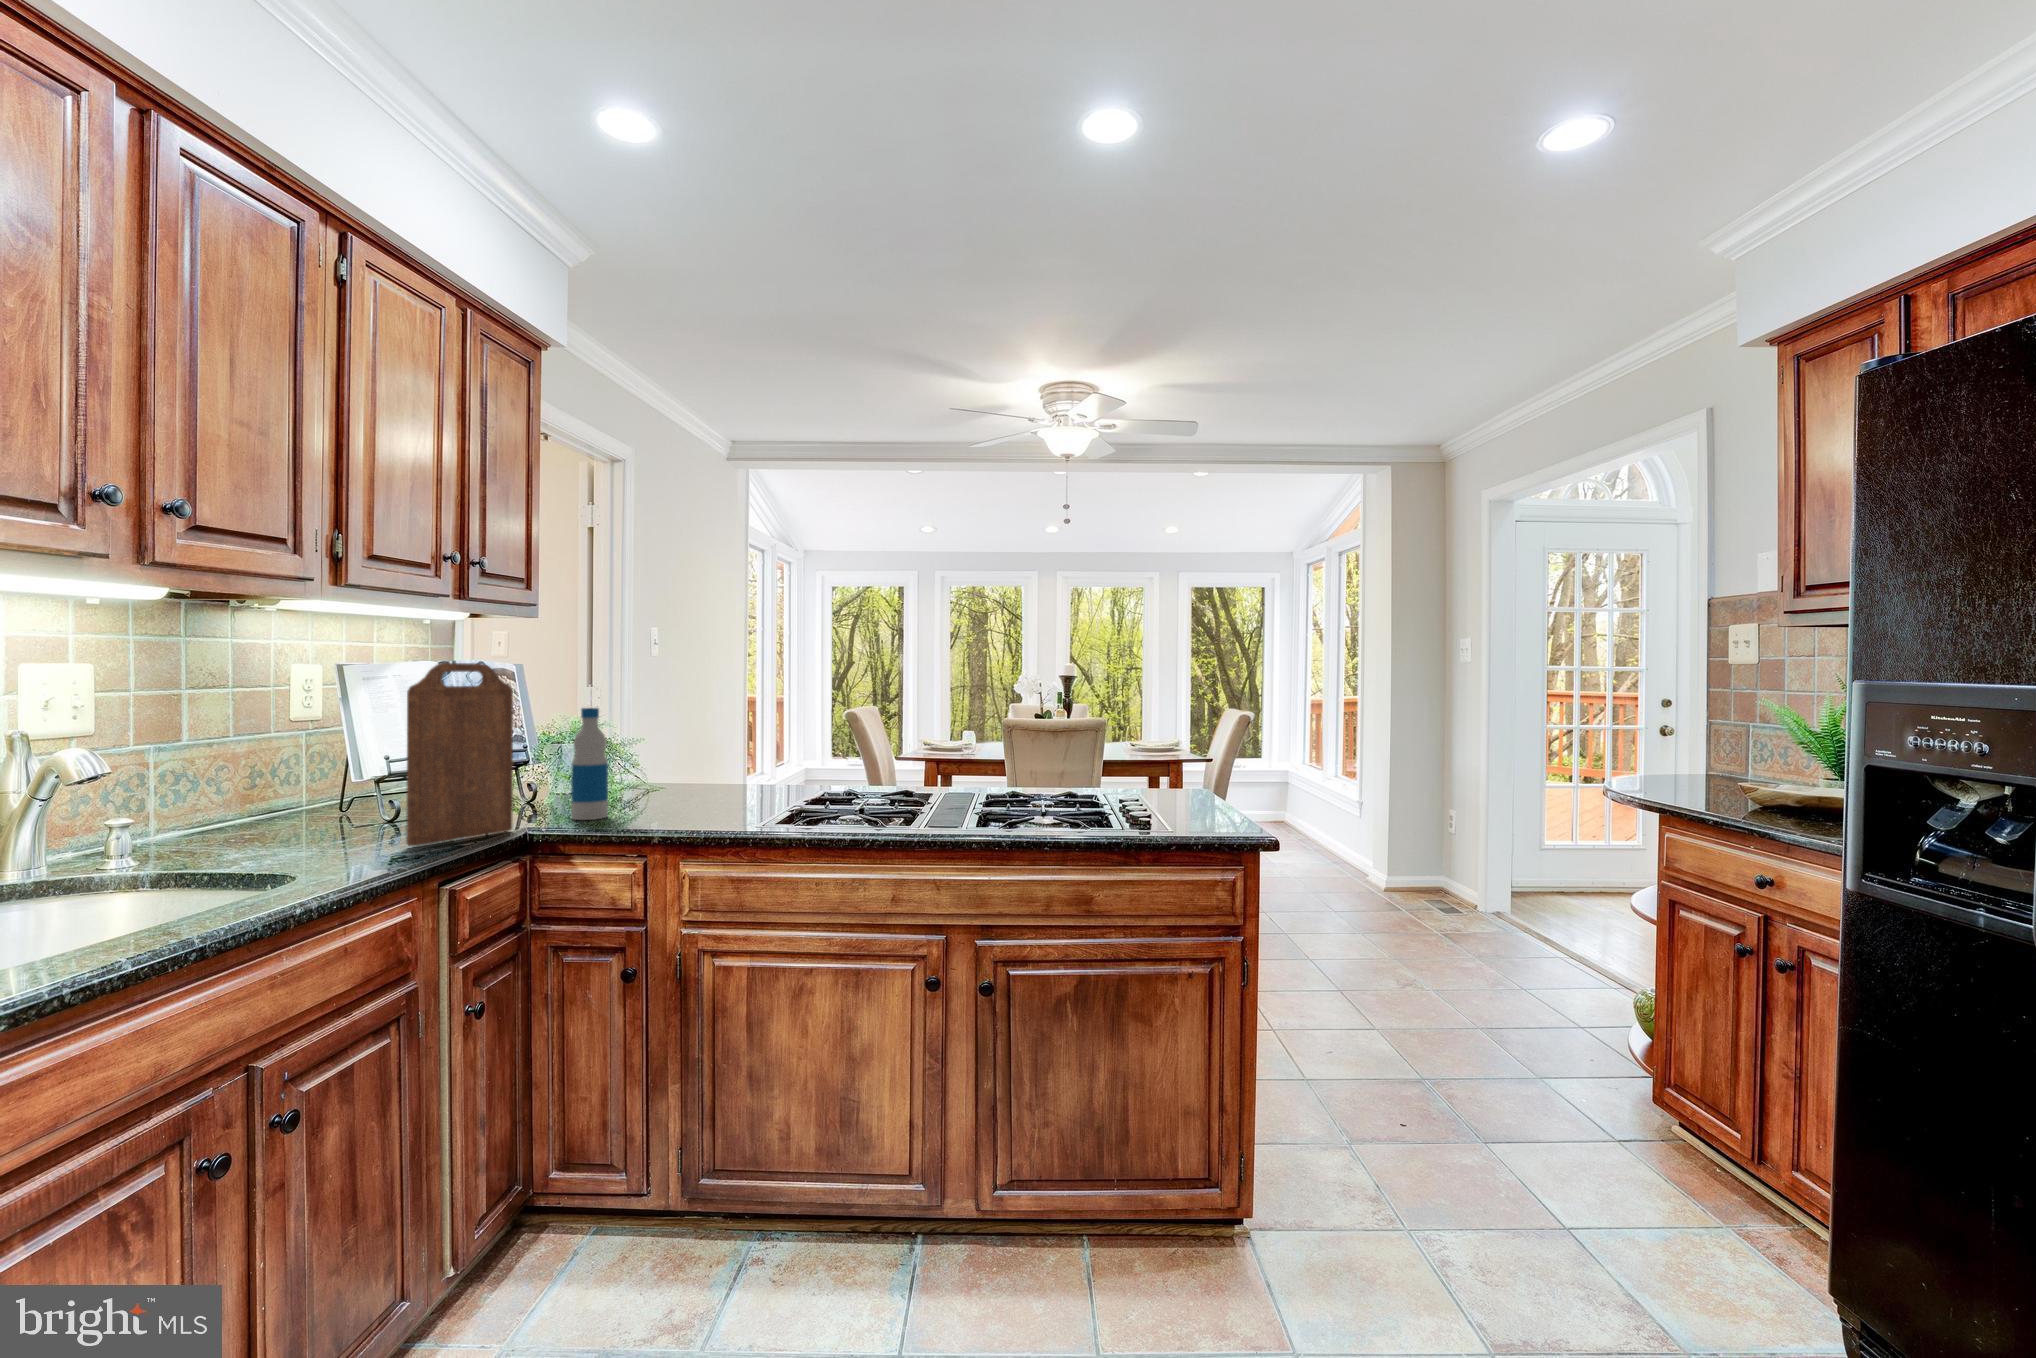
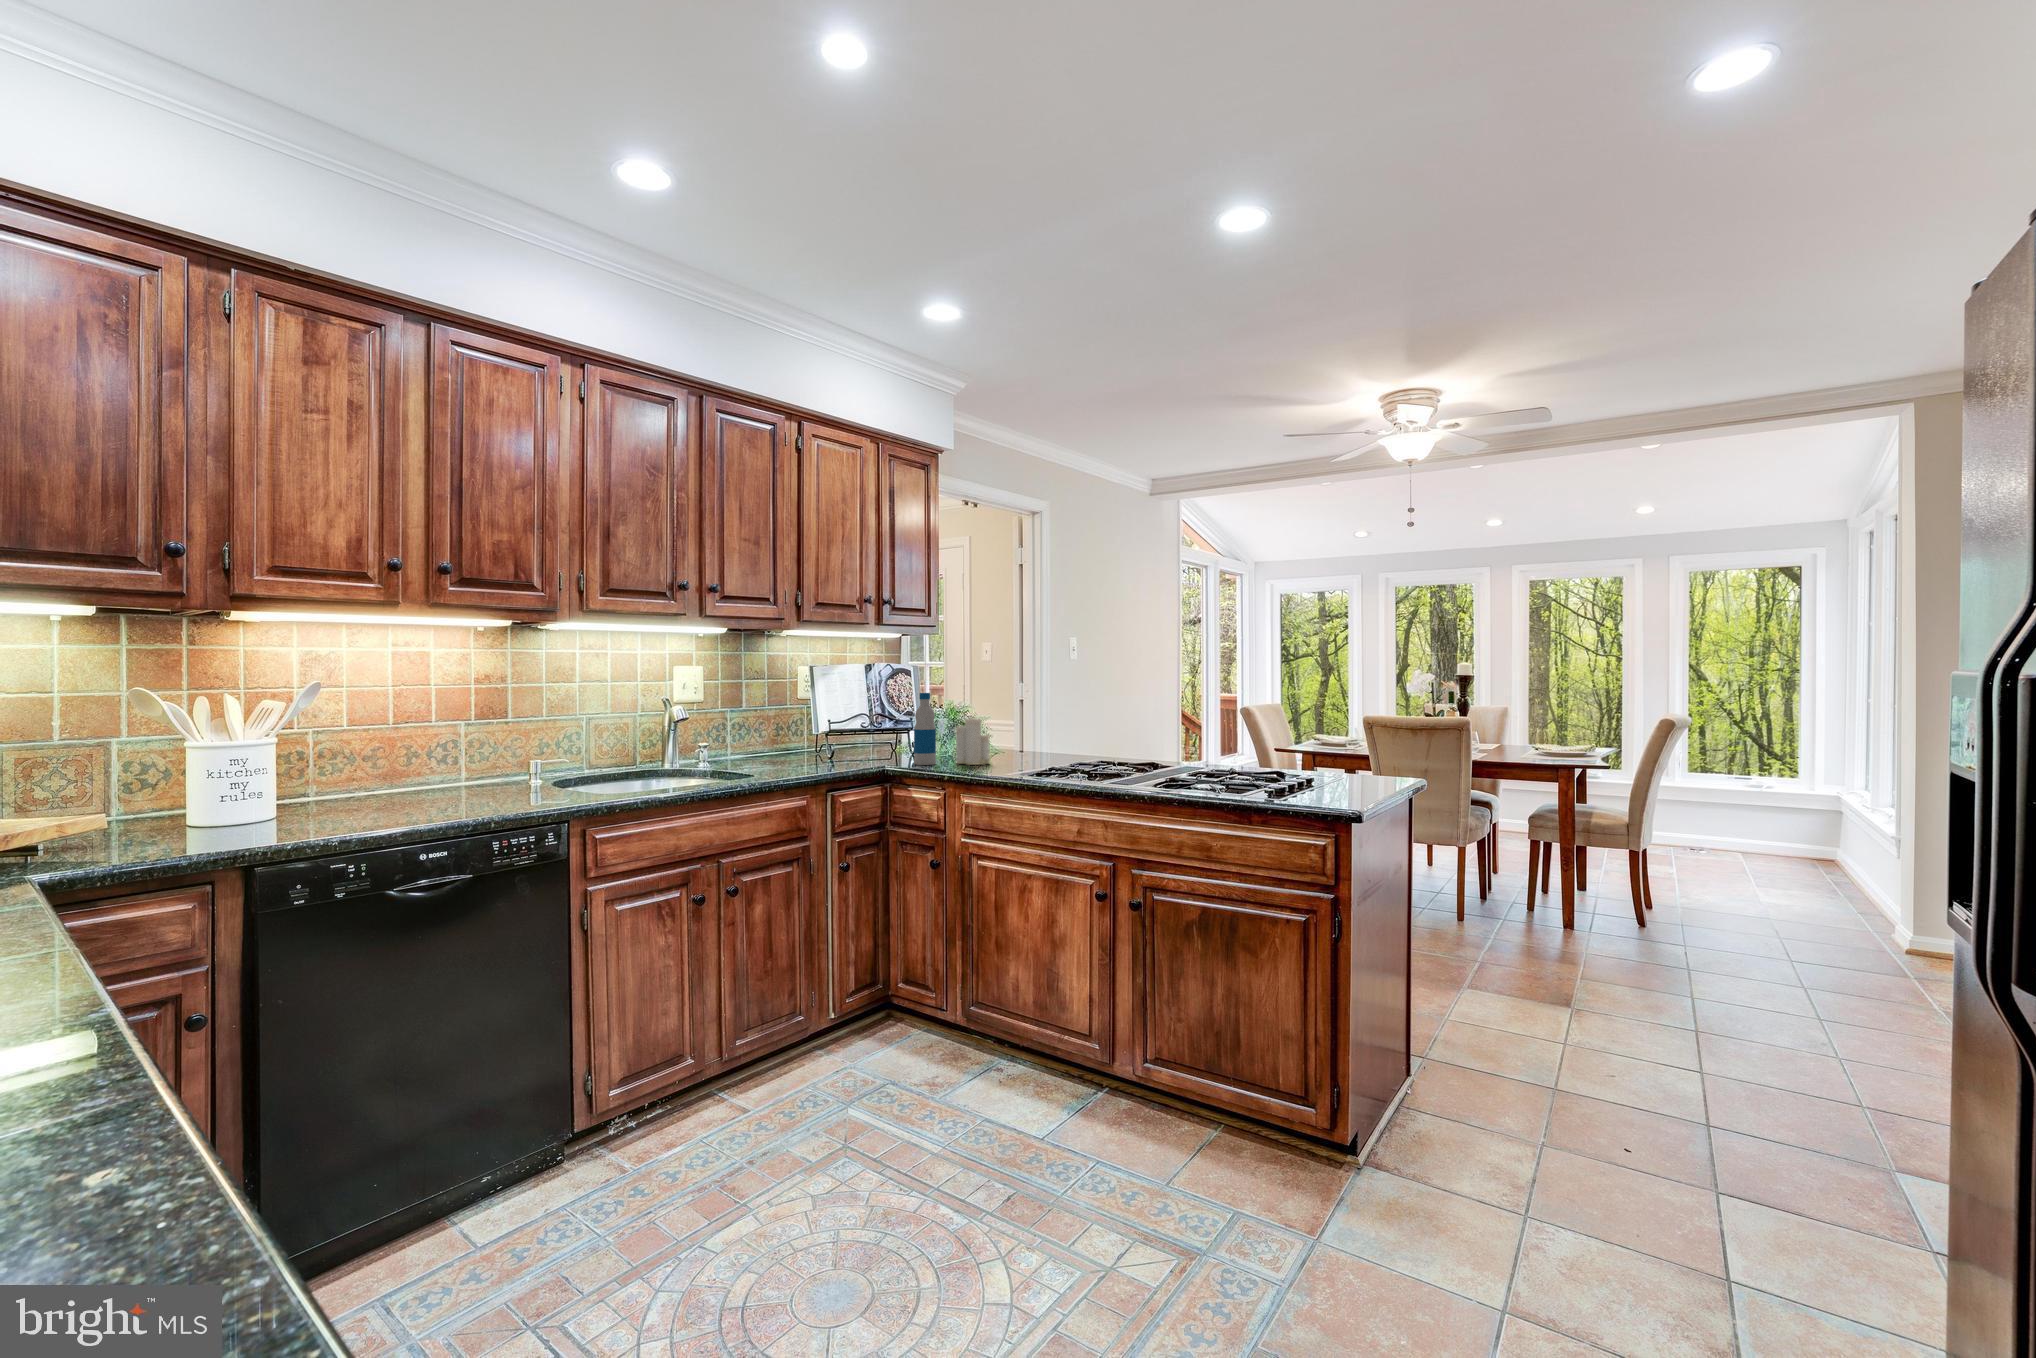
cutting board: present [406,663,513,846] -> none [815,665,874,770]
candle: none [638,736,696,813] -> present [956,718,990,765]

